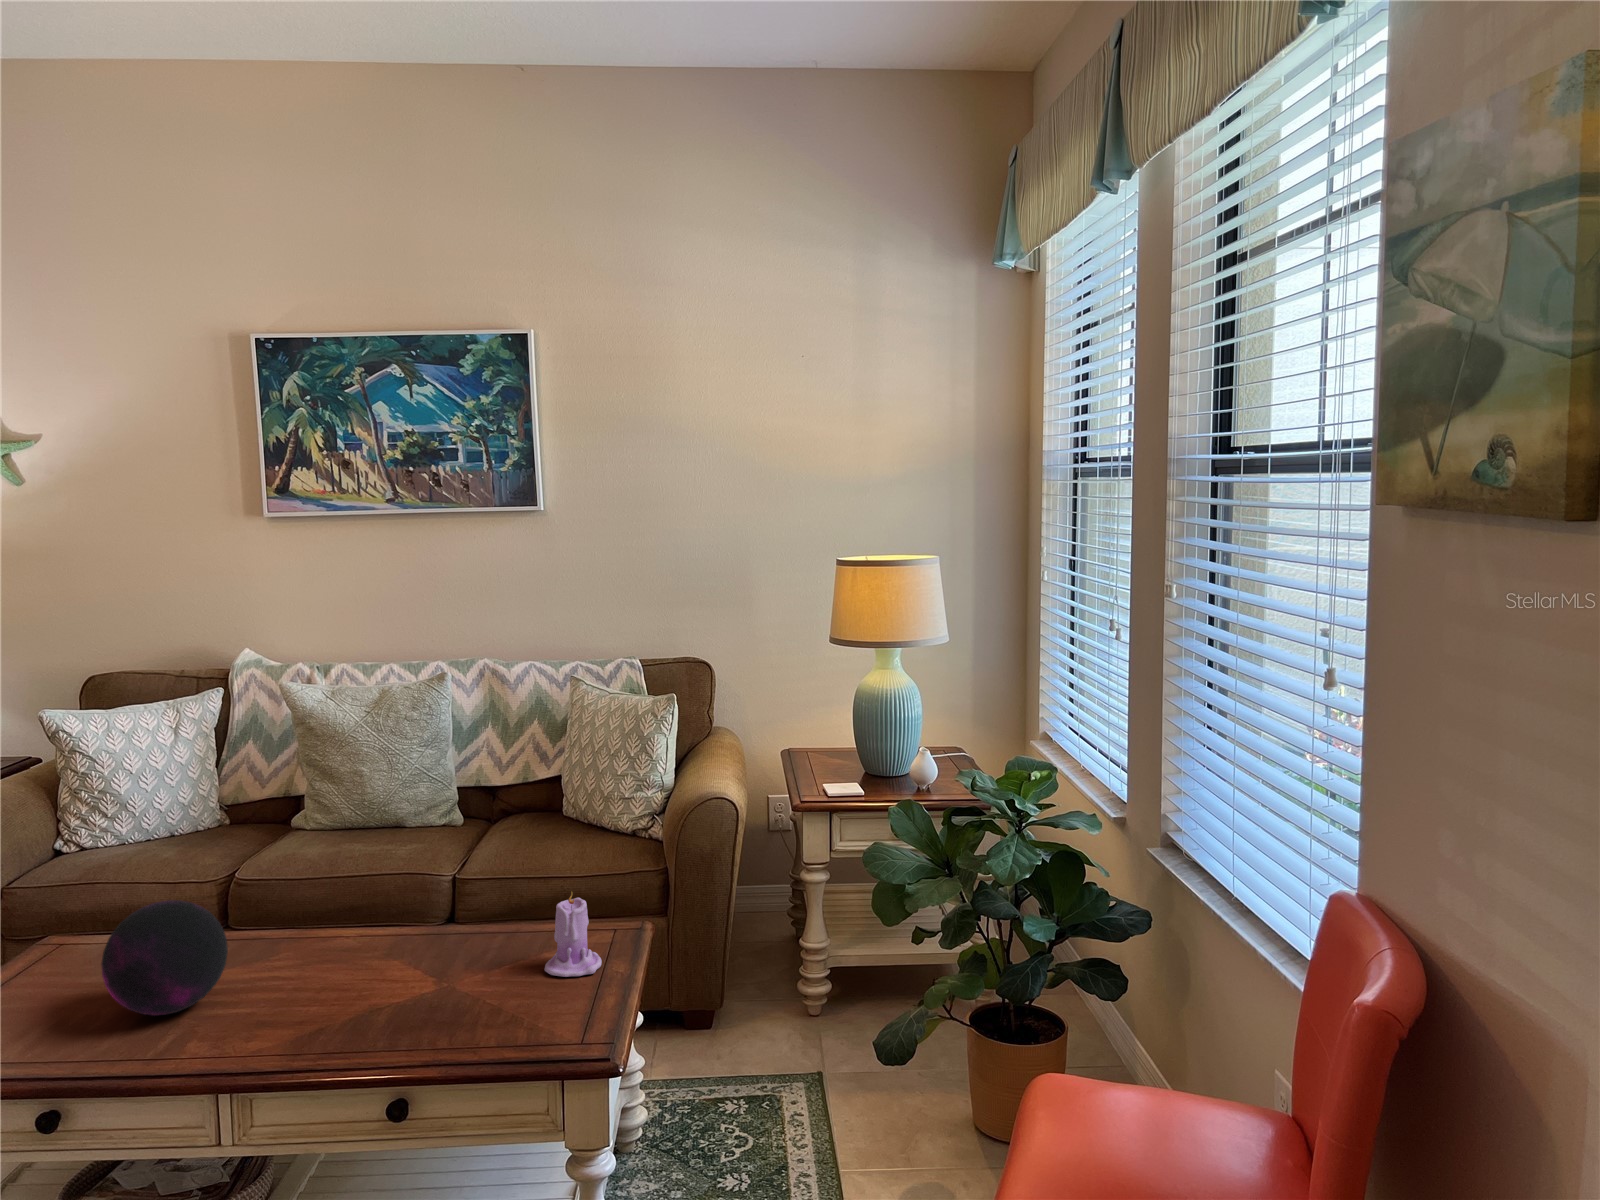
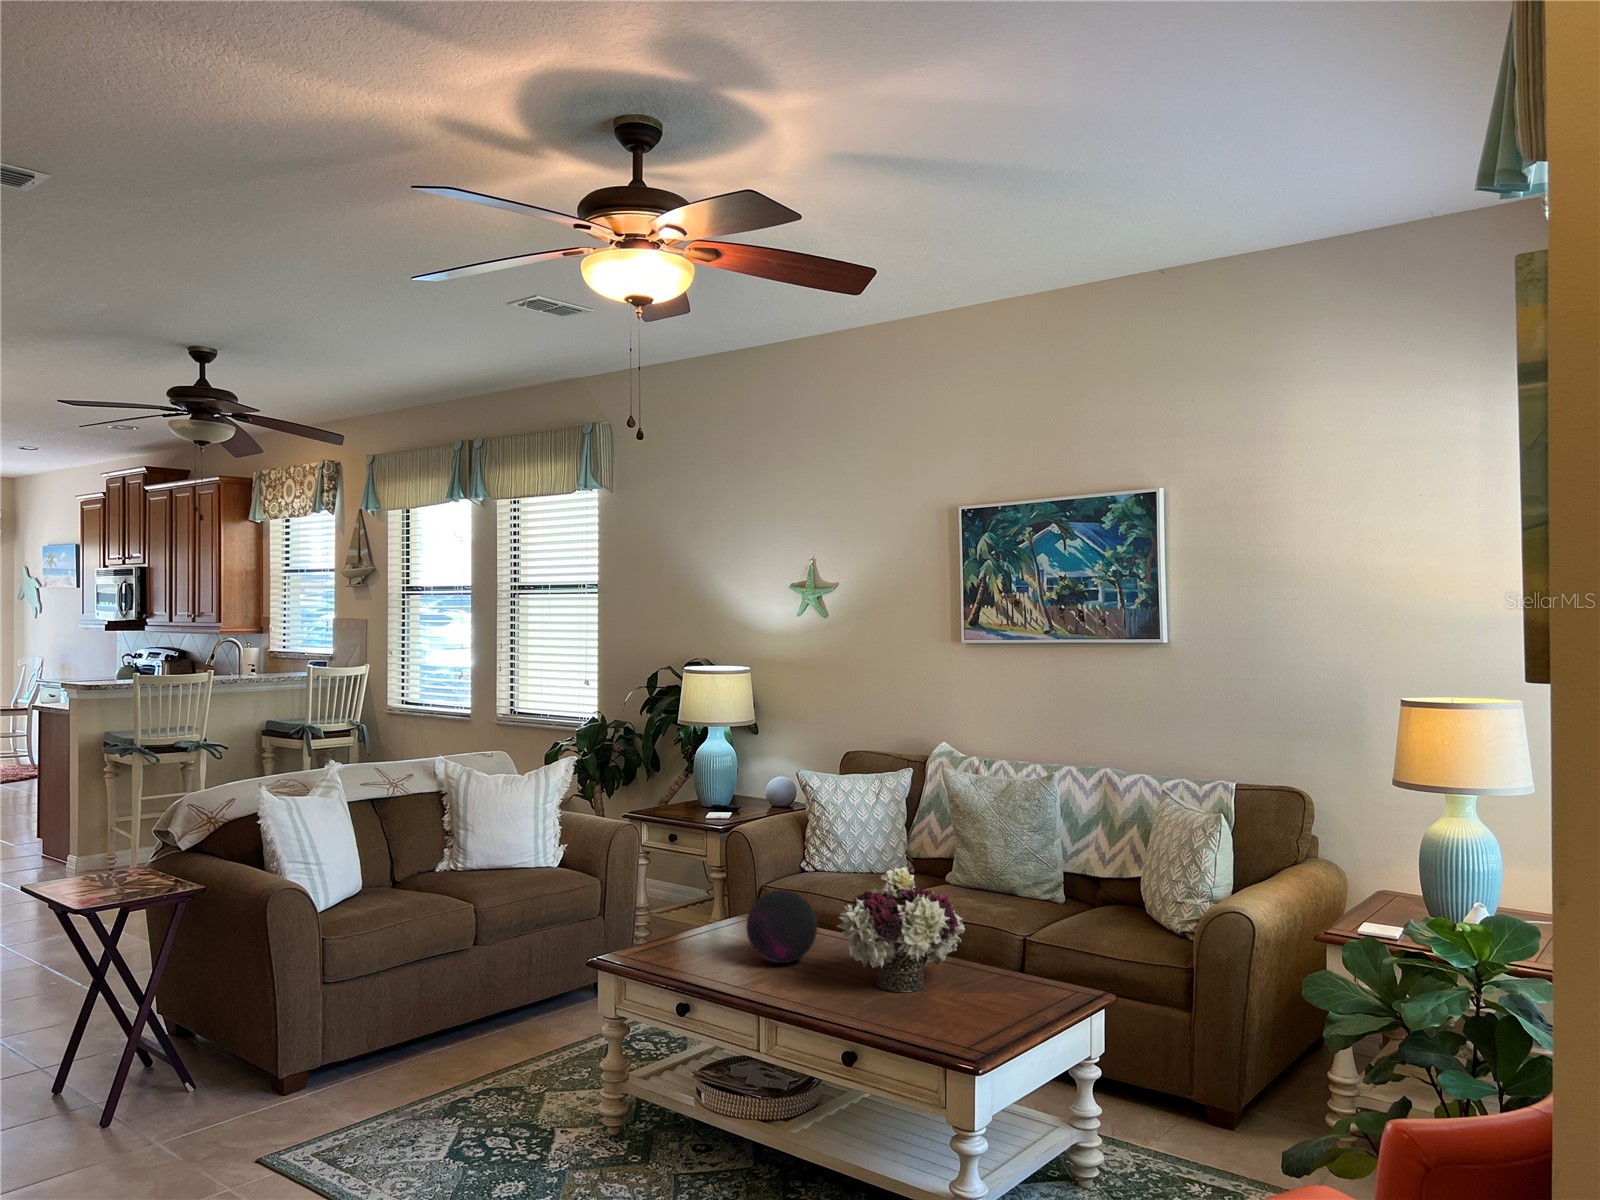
flower arrangement: none [293,829,472,1006] -> present [837,867,965,992]
candle: present [545,894,602,977] -> none [1003,941,1048,1009]

